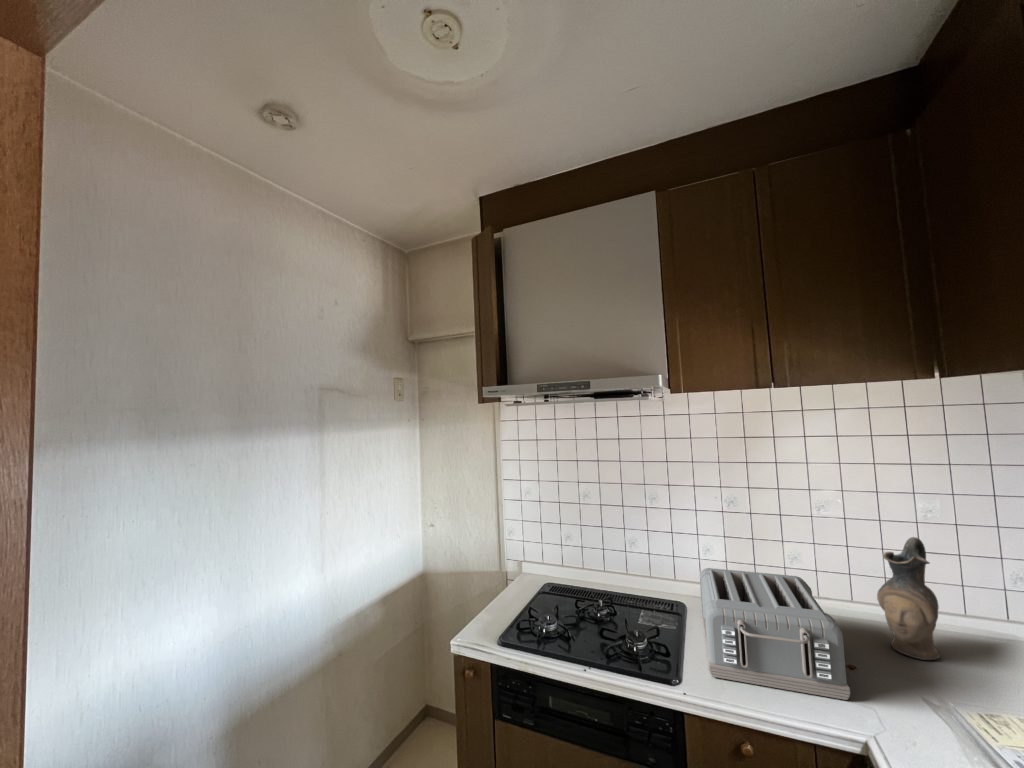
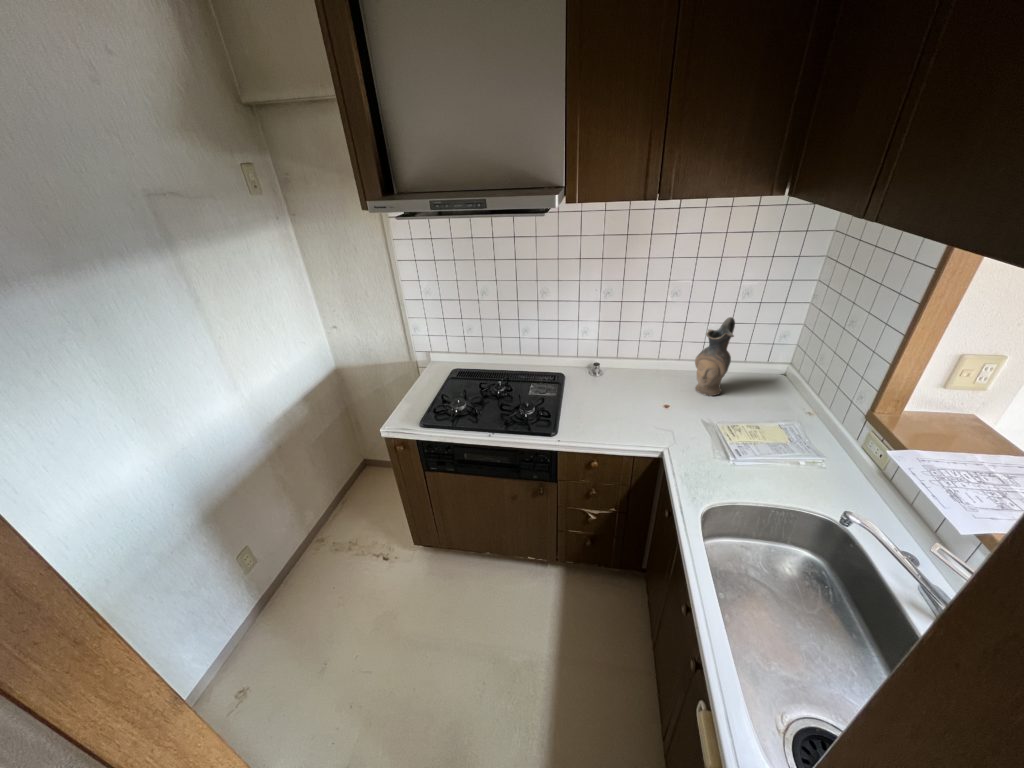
toaster: present [700,568,850,700] -> none [575,350,666,430]

